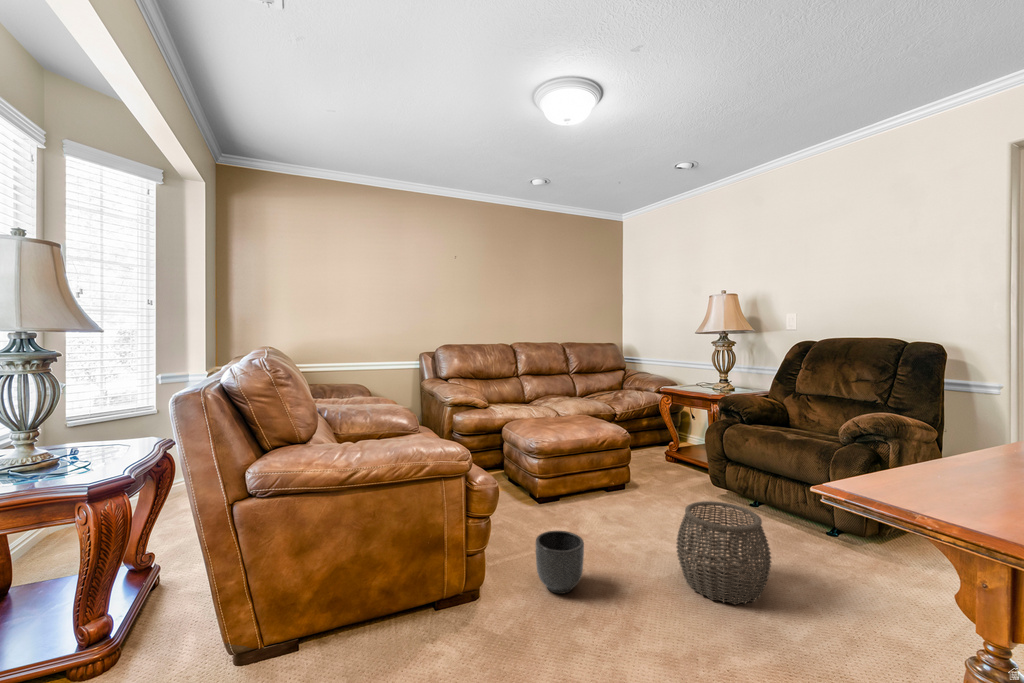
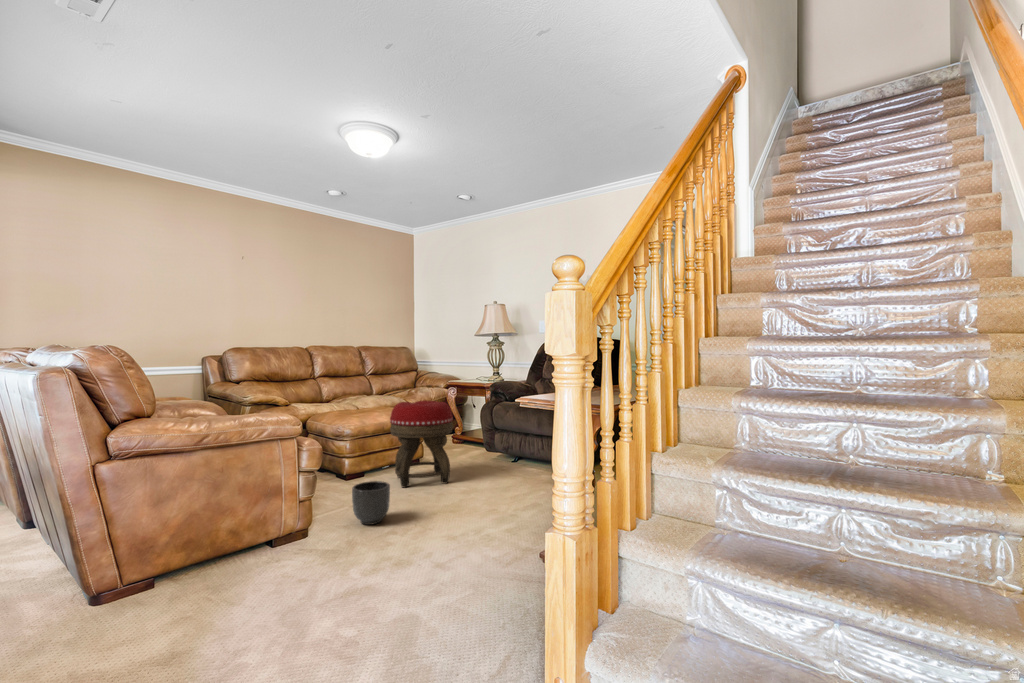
footstool: none [590,418,670,531] -> present [390,401,453,488]
woven basket: present [676,501,771,604] -> none [456,448,516,510]

